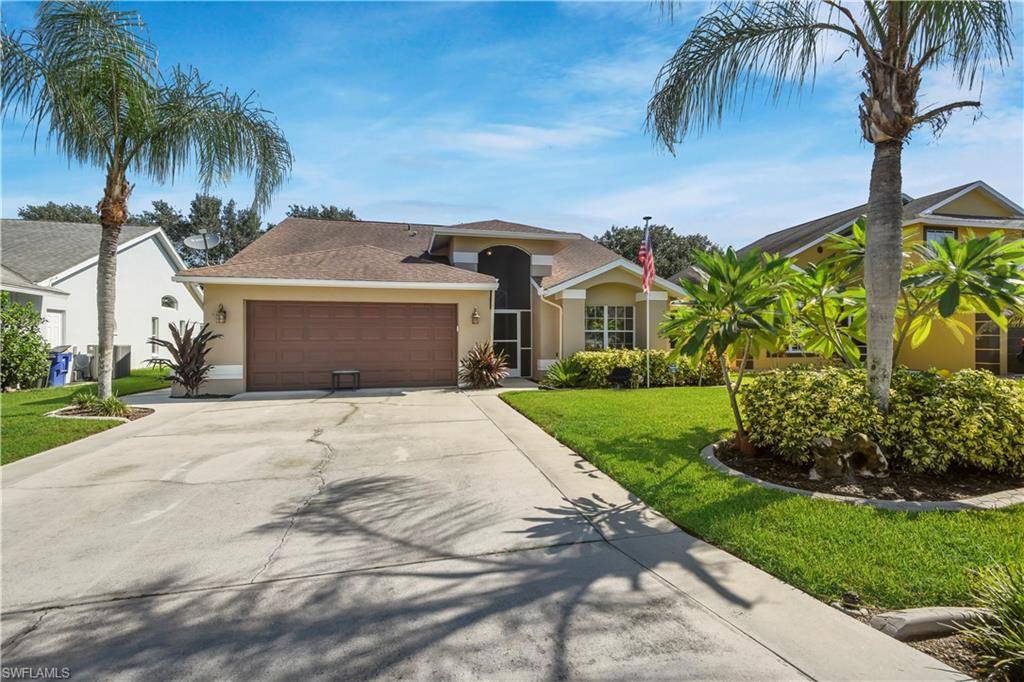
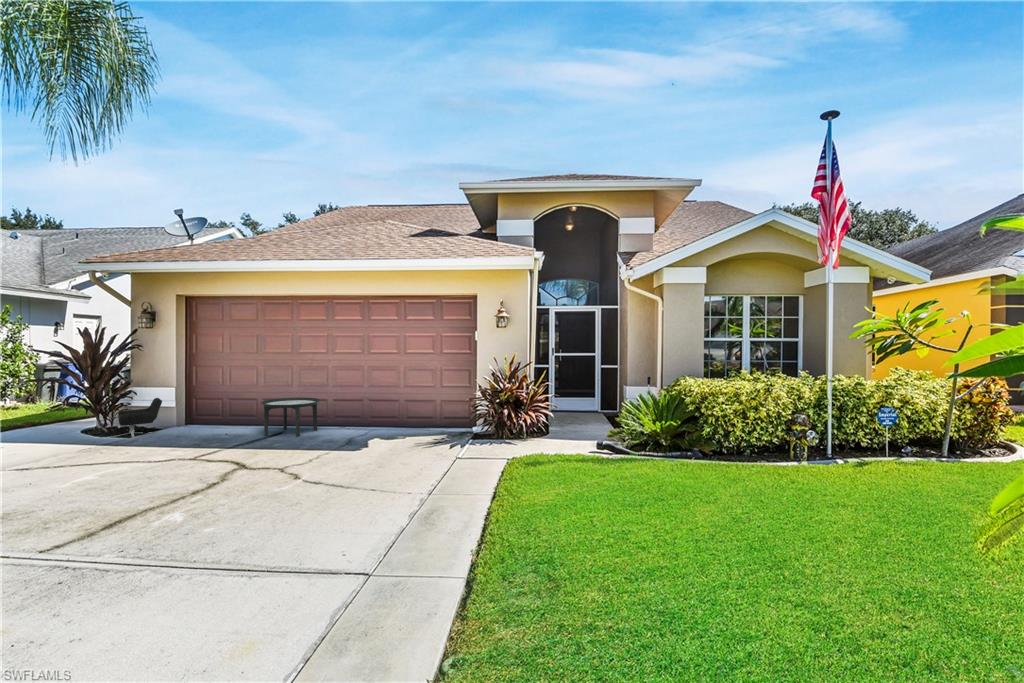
lounge chair: present [604,366,632,391] -> present [117,398,162,437]

